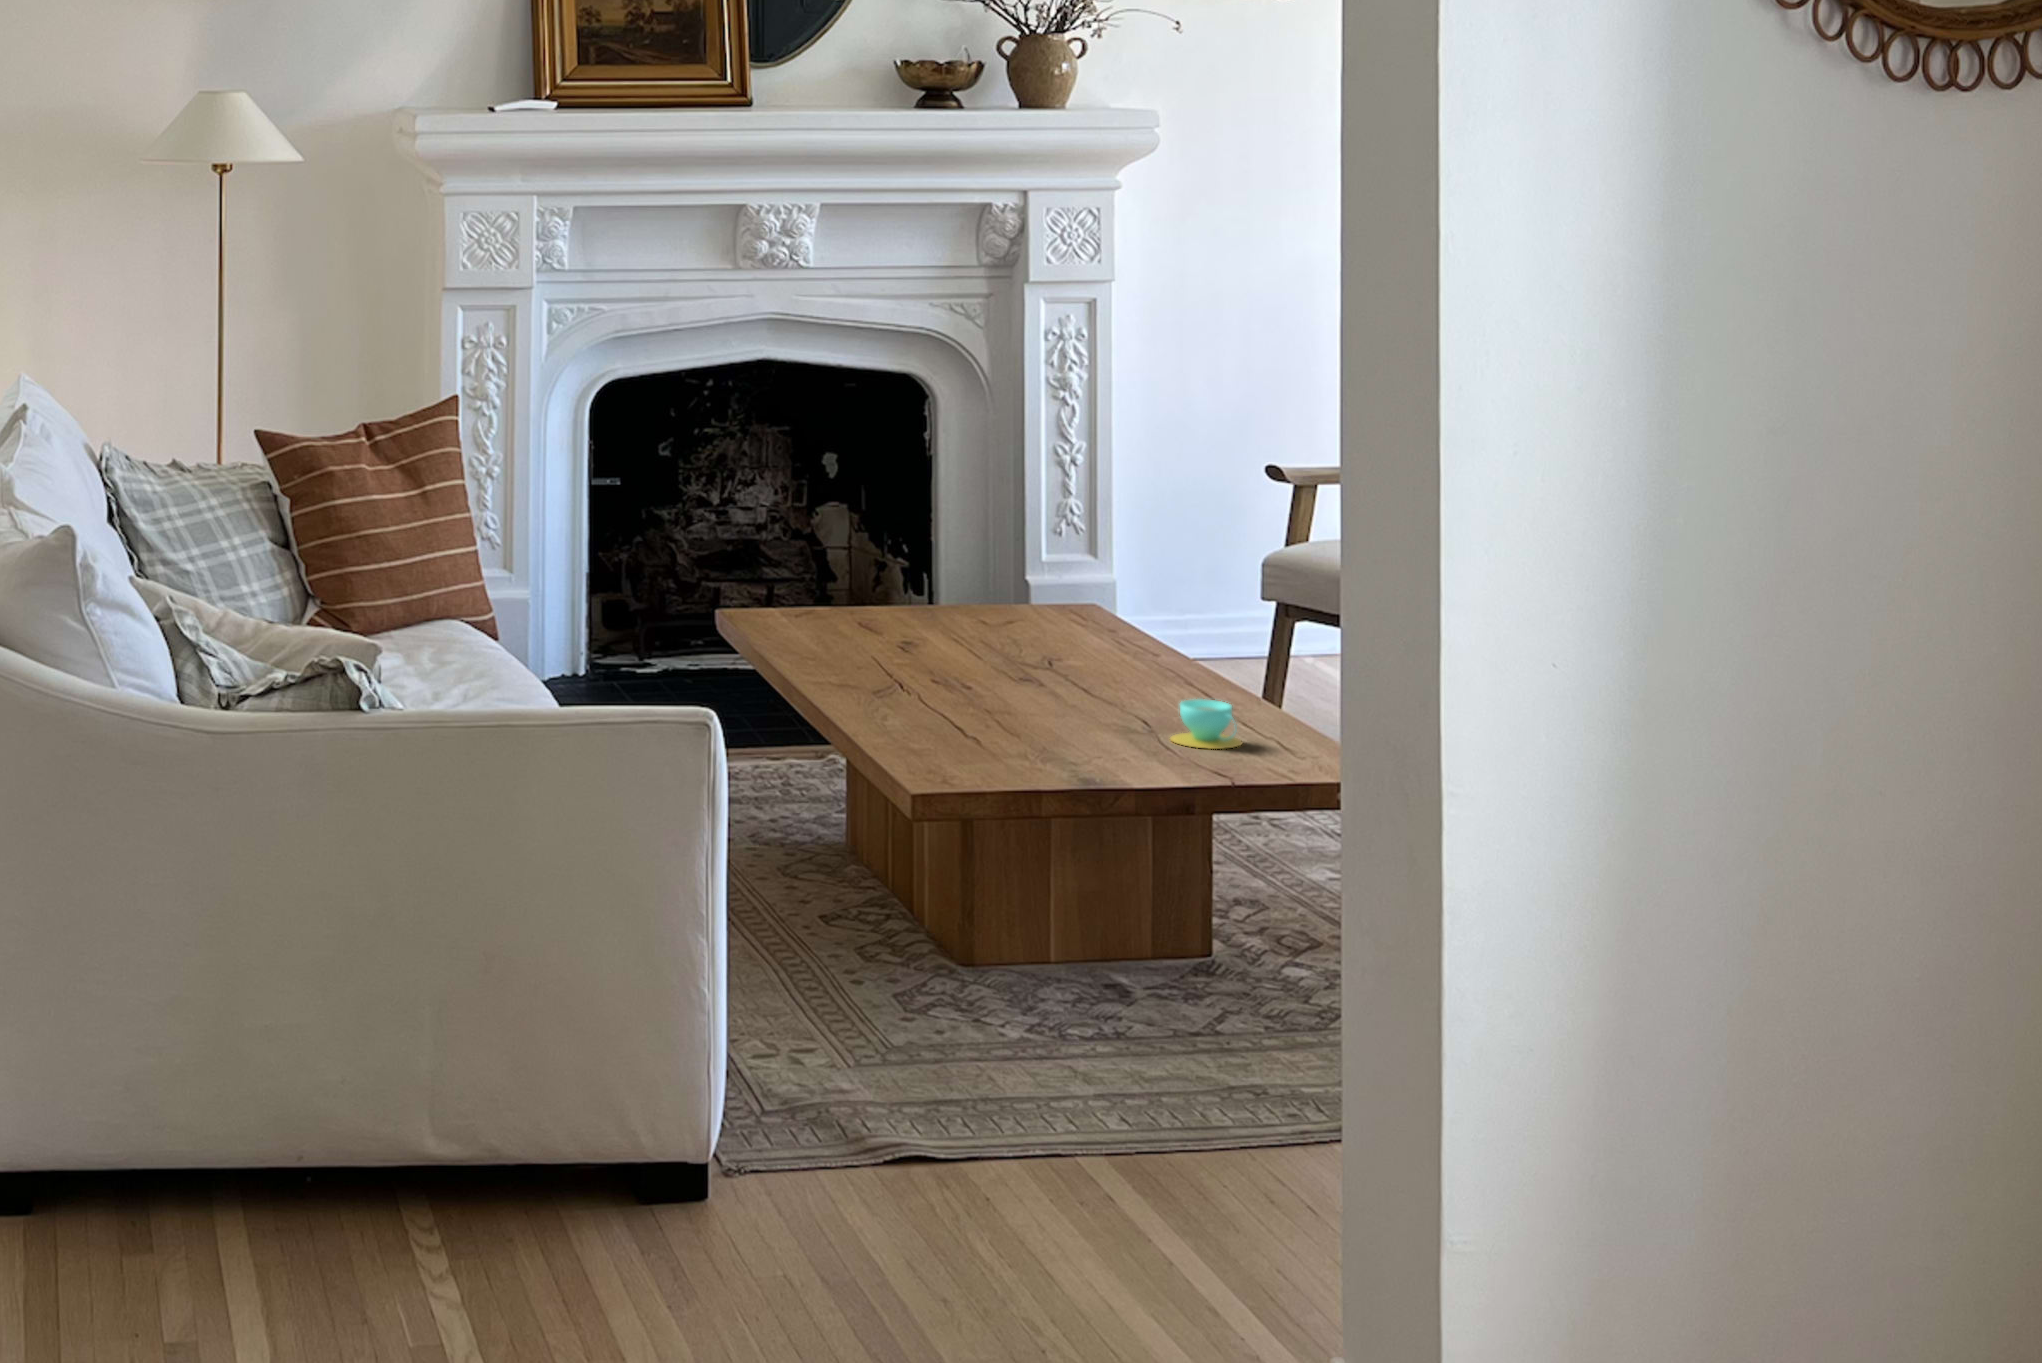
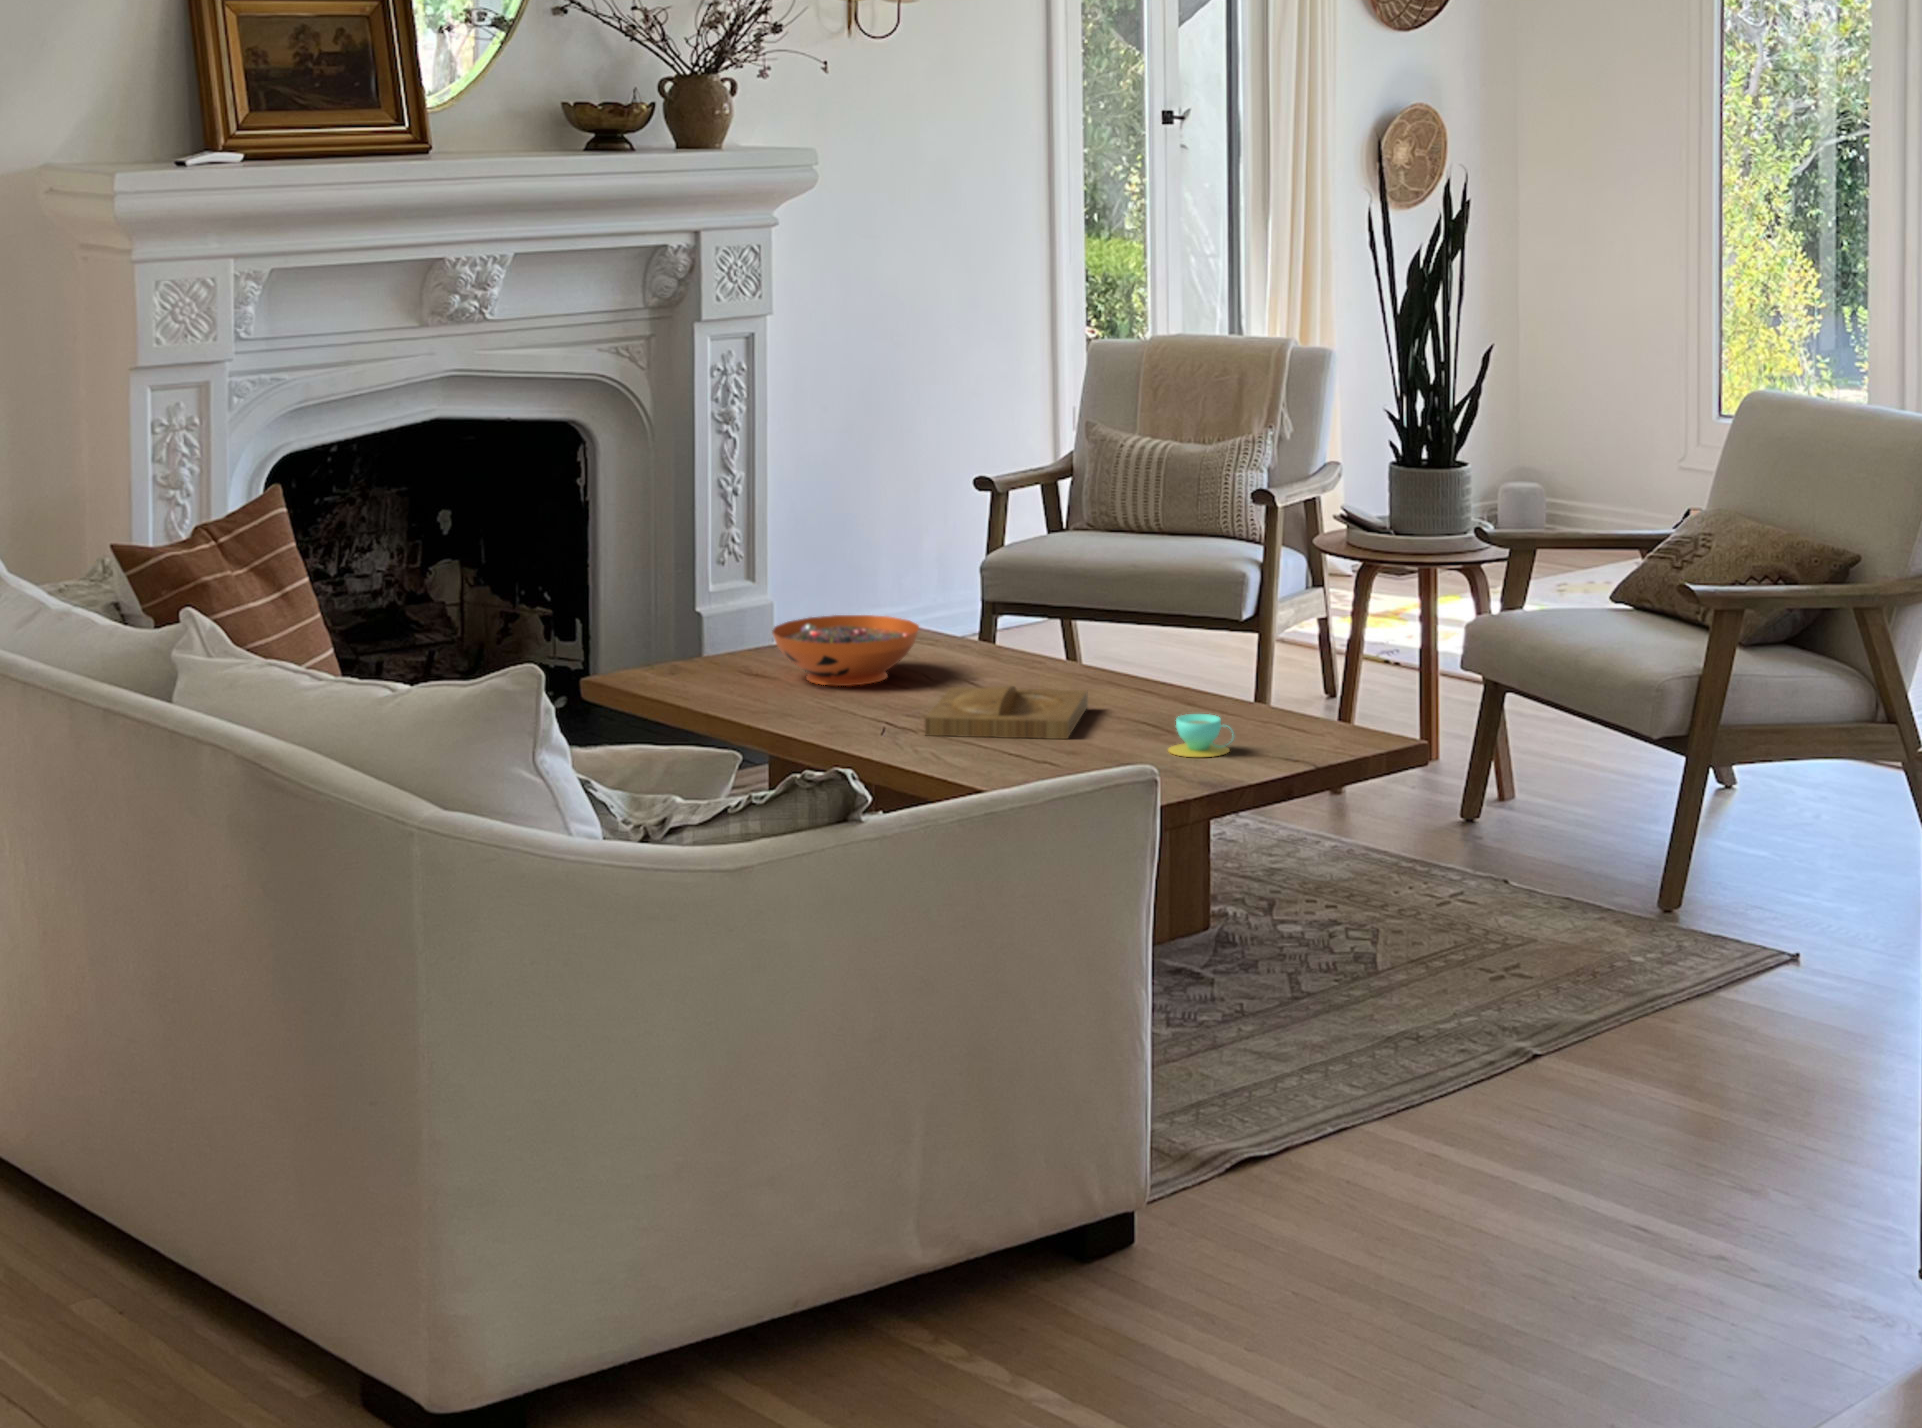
decorative bowl: none [903,570,1058,641] -> present [772,615,919,686]
tray: none [952,649,1166,712] -> present [925,686,1088,739]

